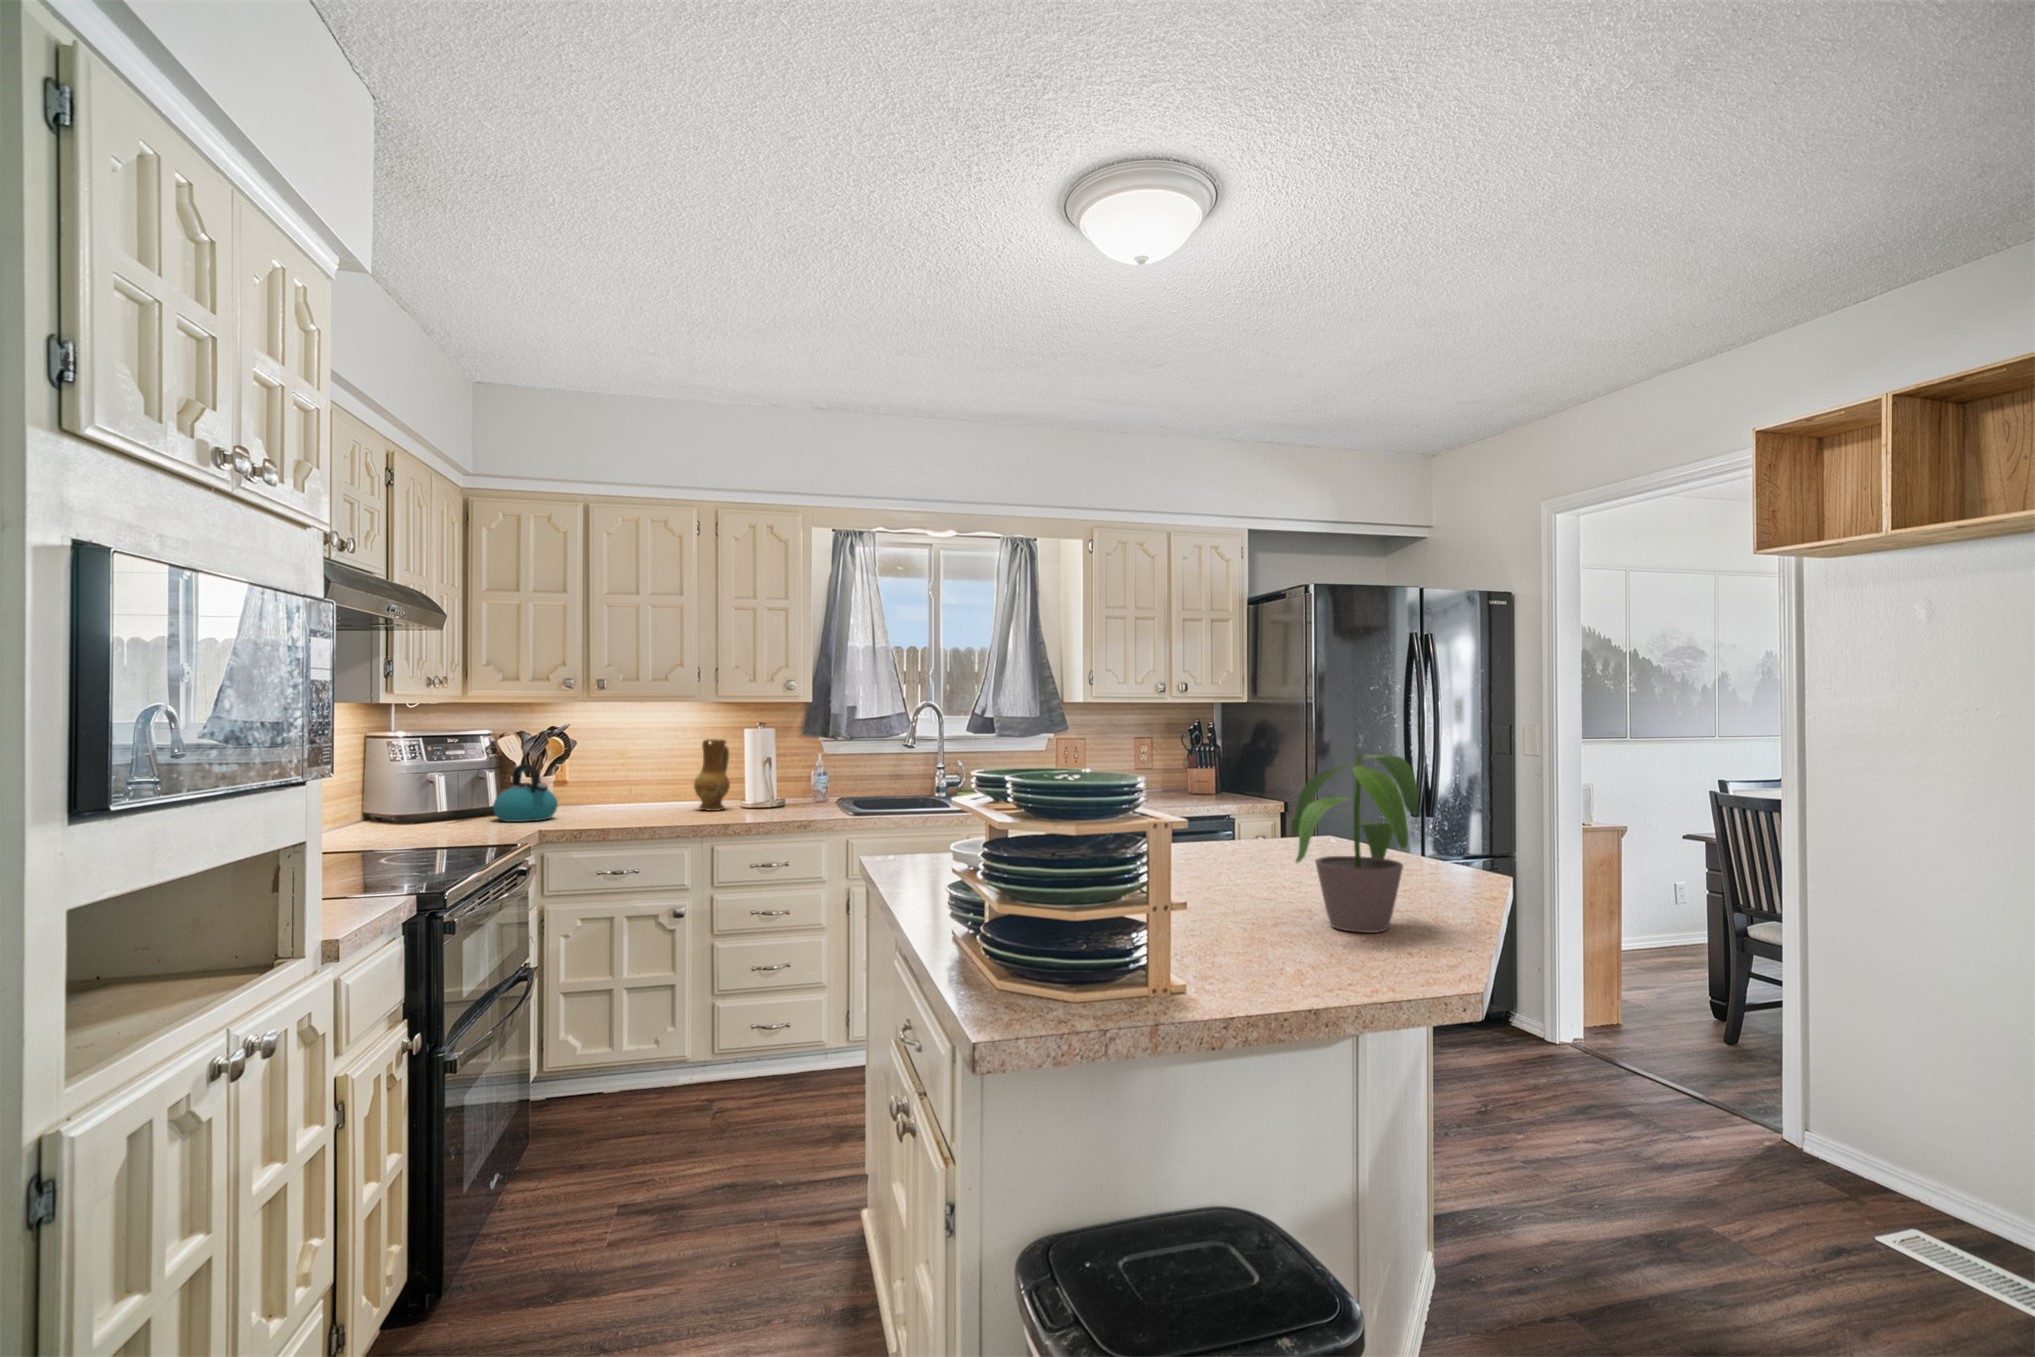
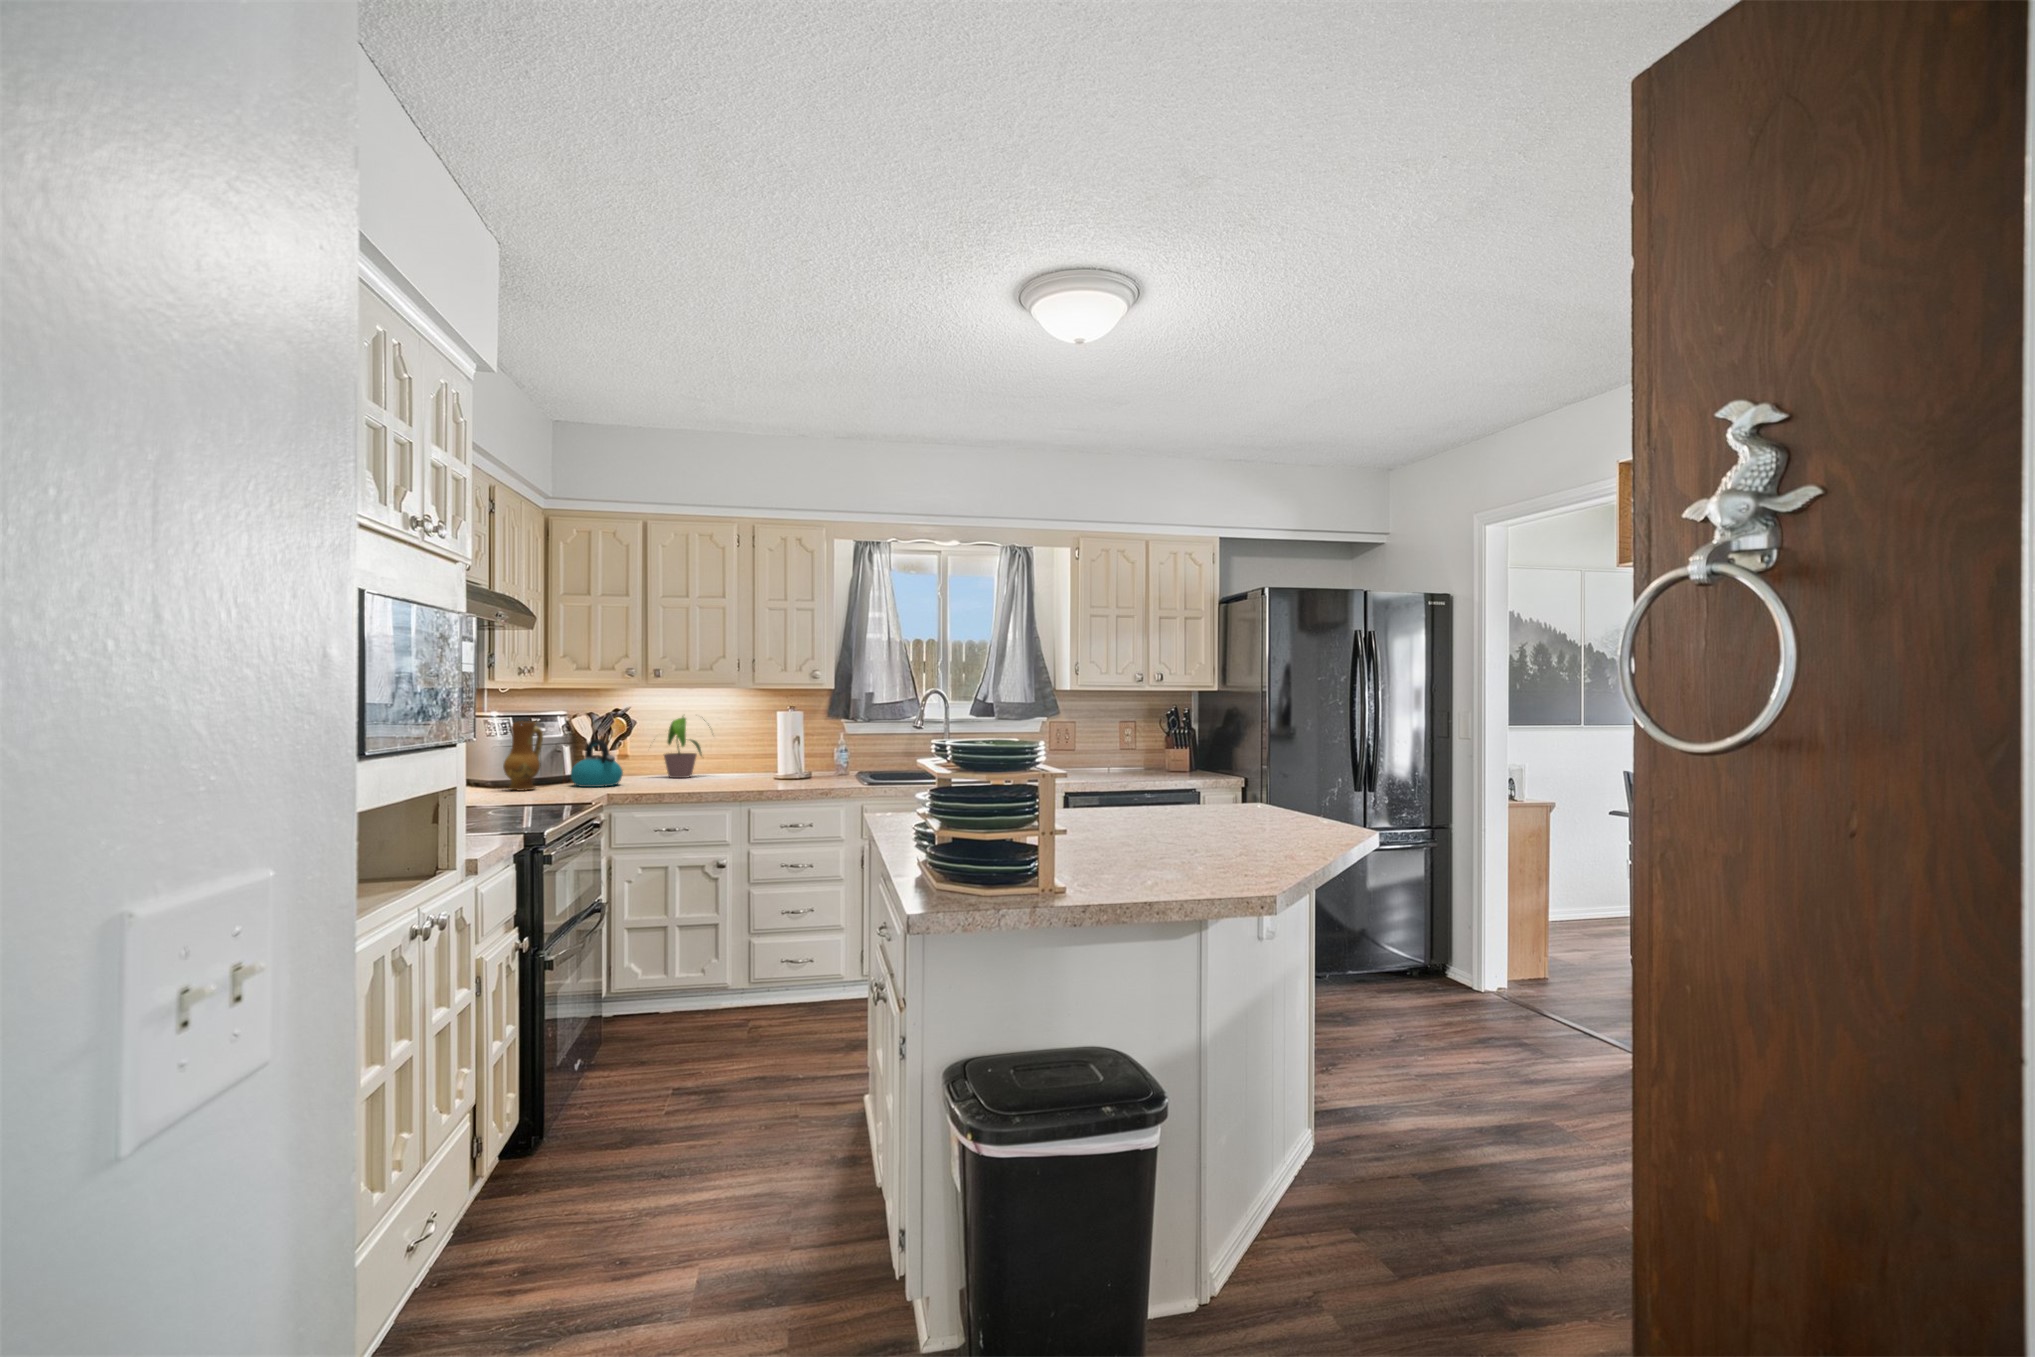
ceramic jug: present [694,739,730,811] -> present [503,721,543,791]
potted plant: present [1293,754,1418,933] -> present [664,716,709,778]

